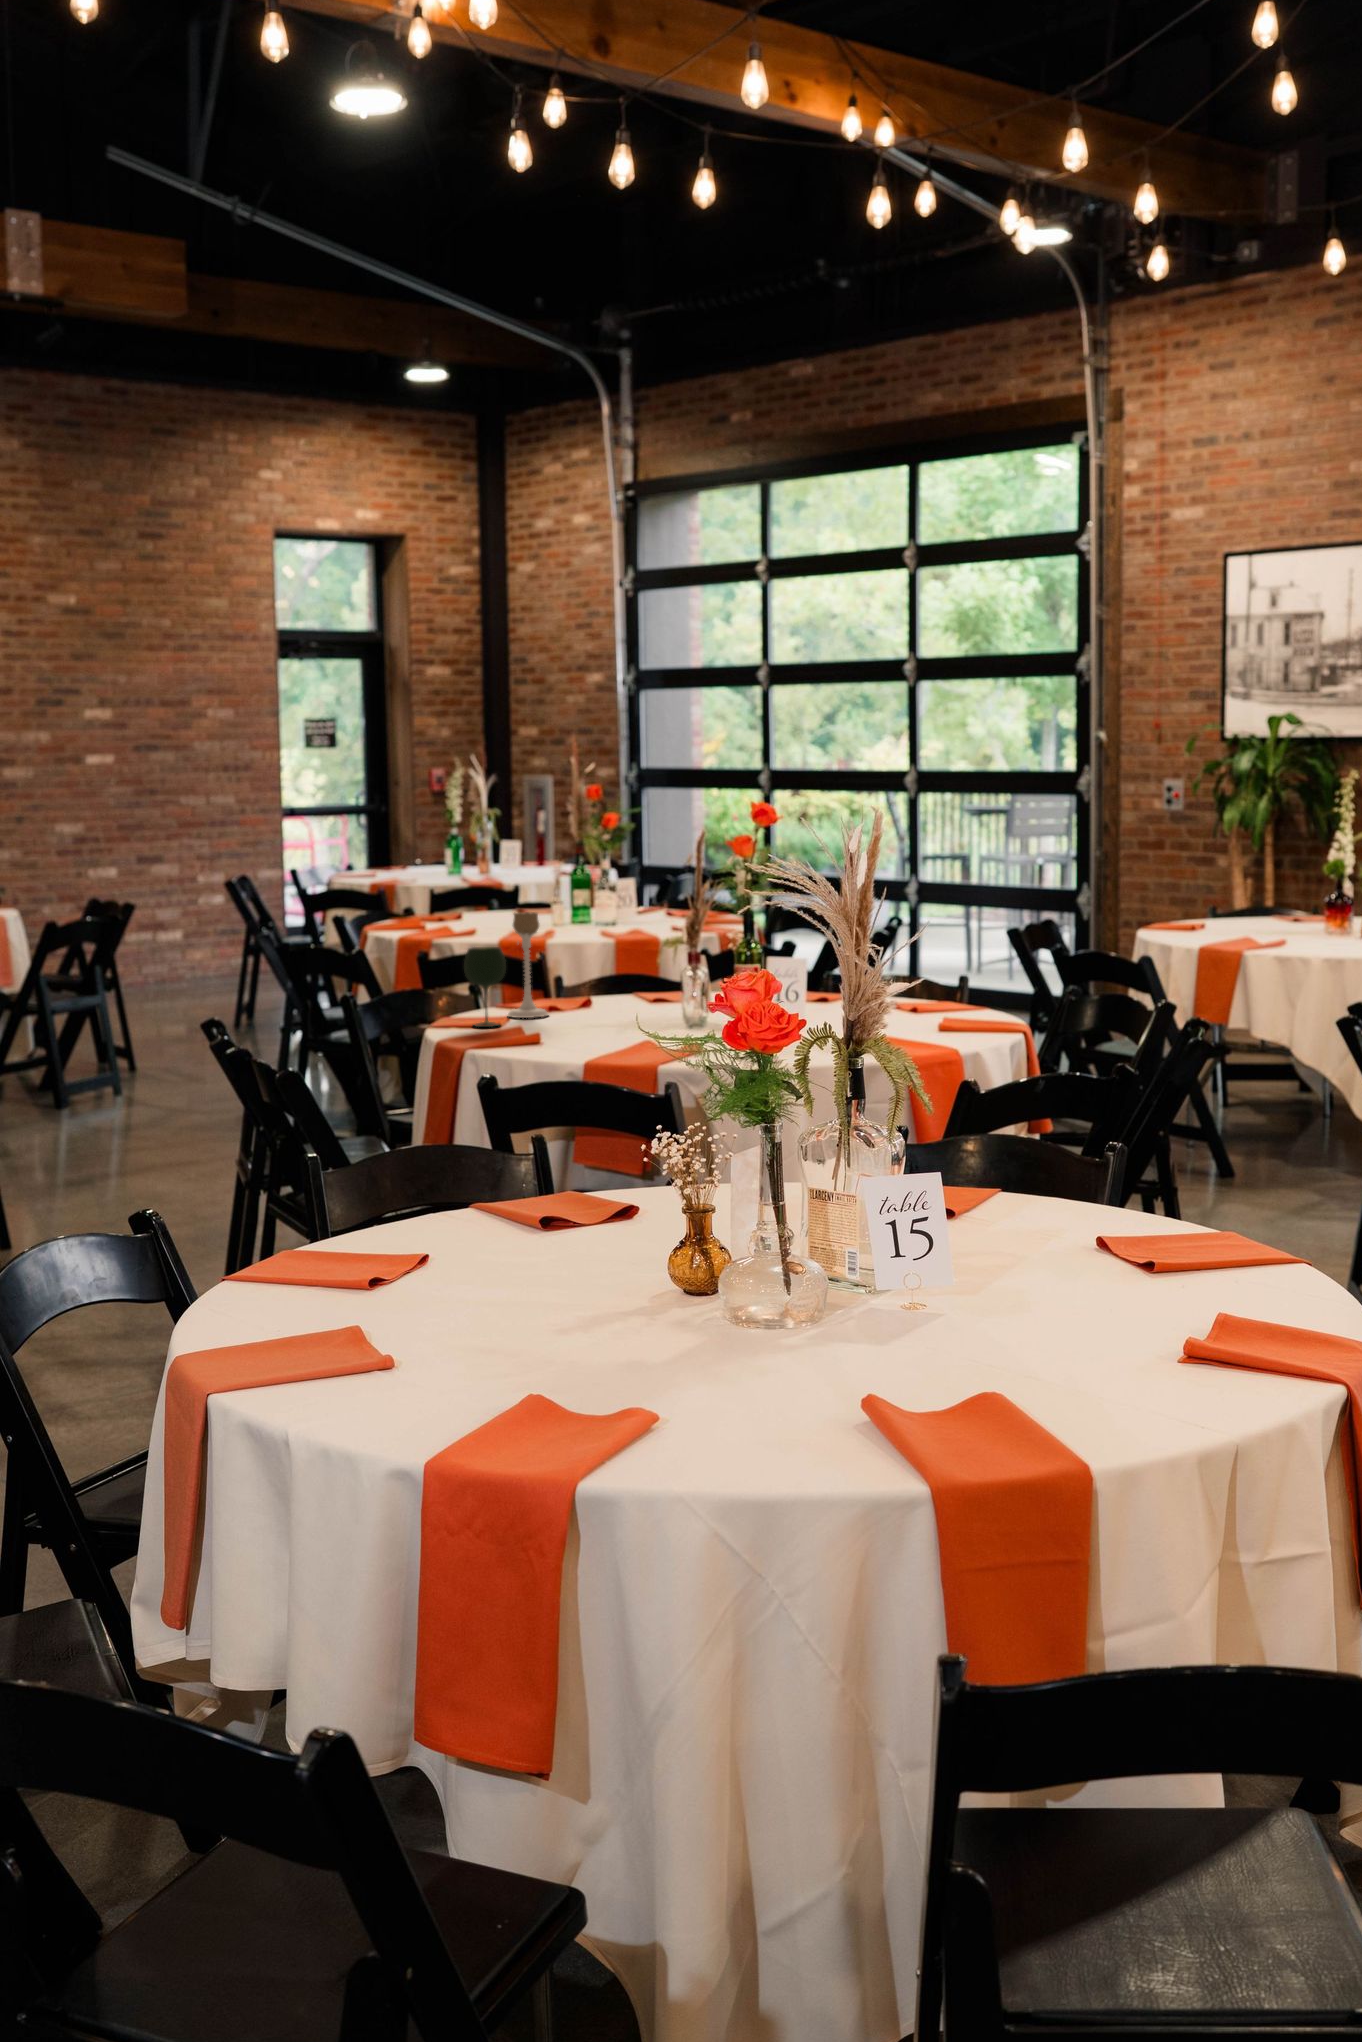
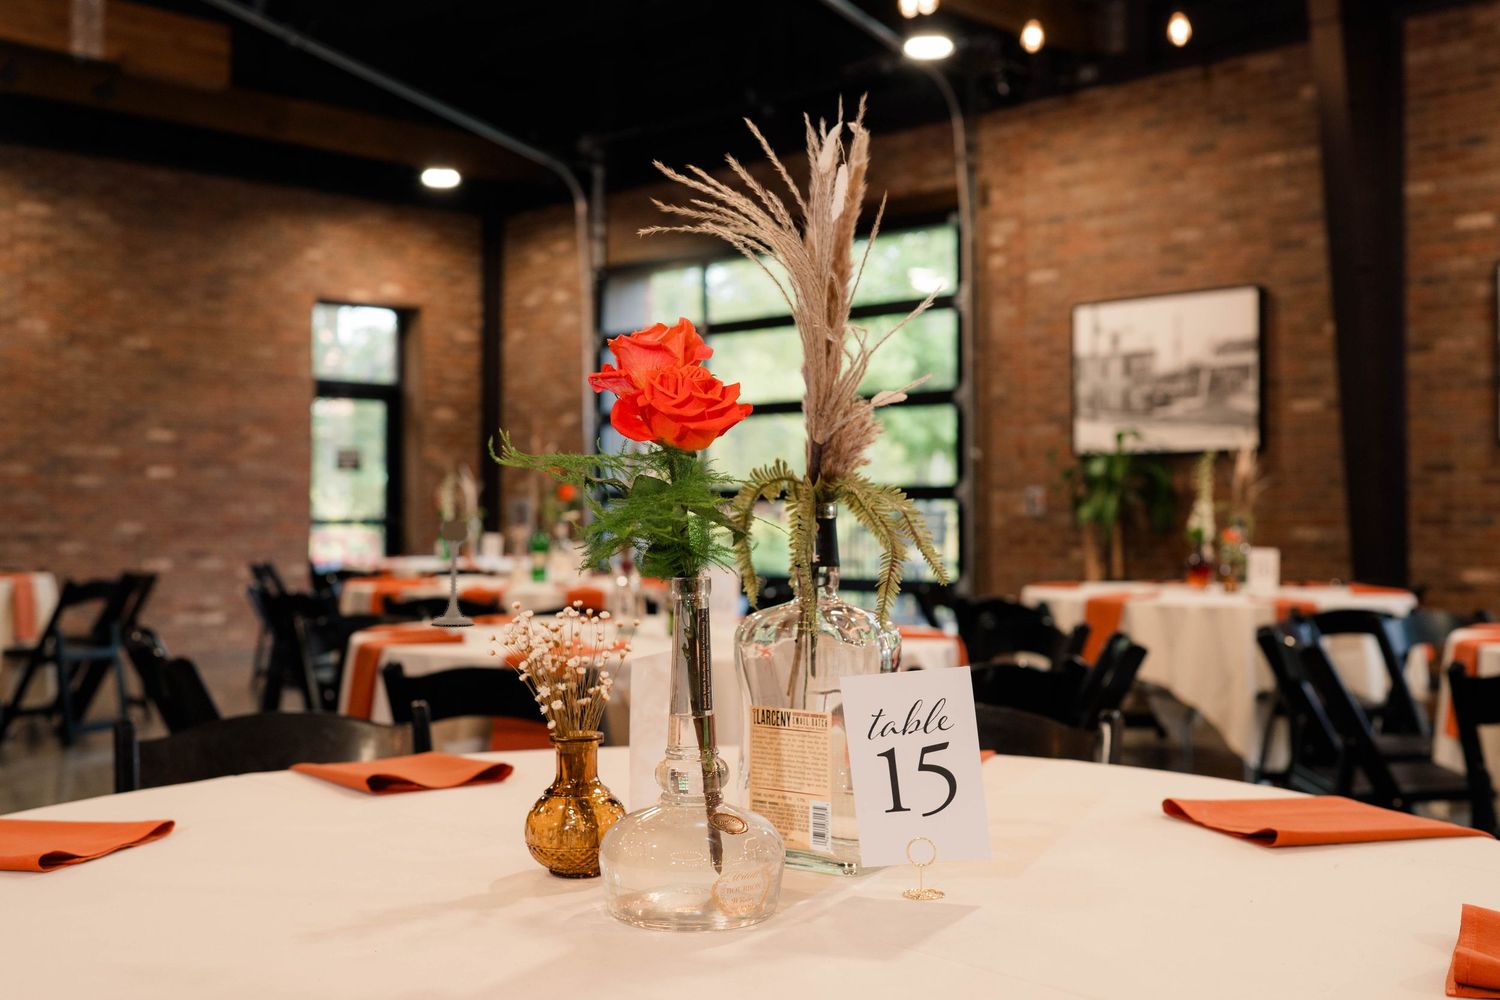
wine glass: present [464,947,506,1027] -> none [386,550,430,630]

